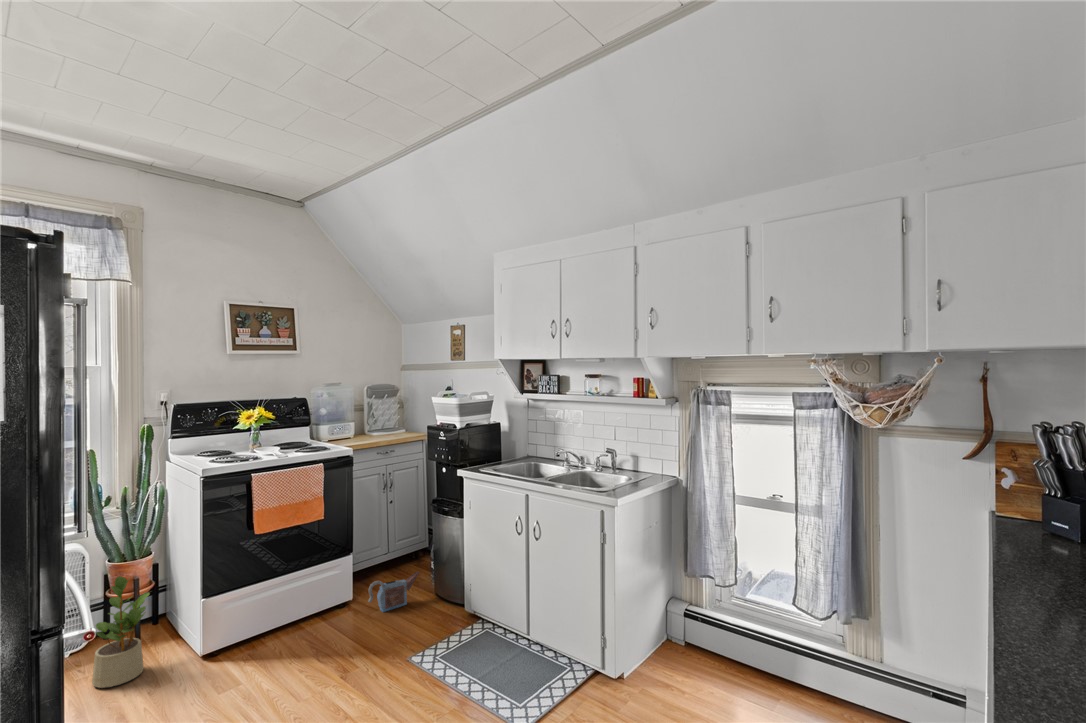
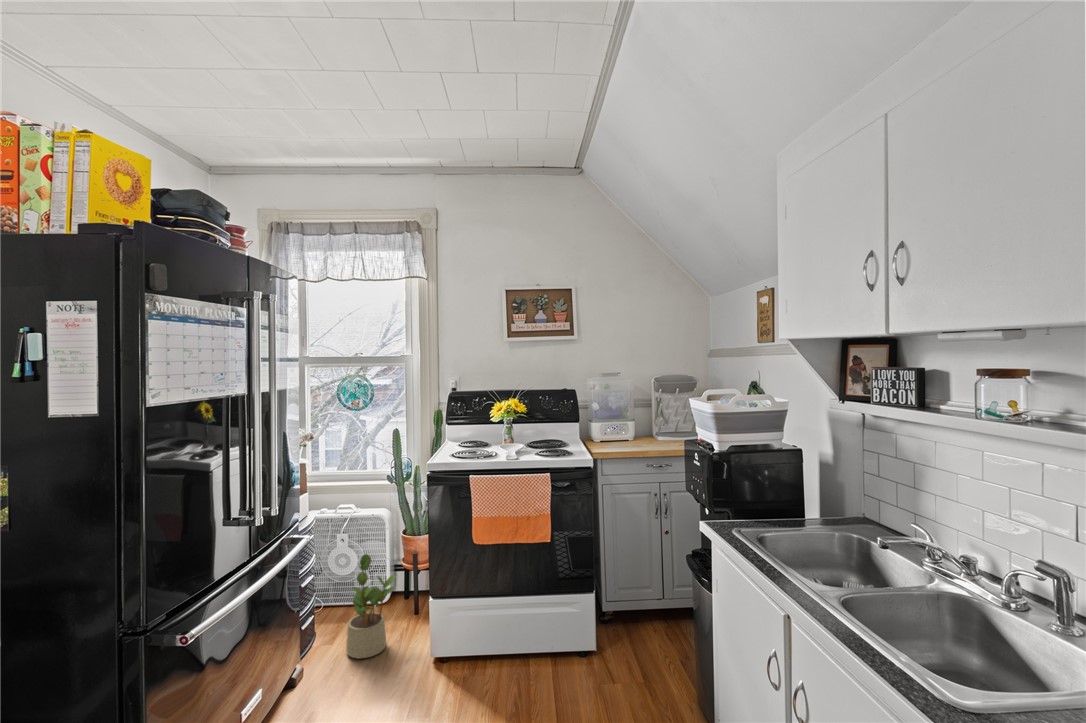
watering can: present [368,572,419,612] -> none [596,641,672,689]

